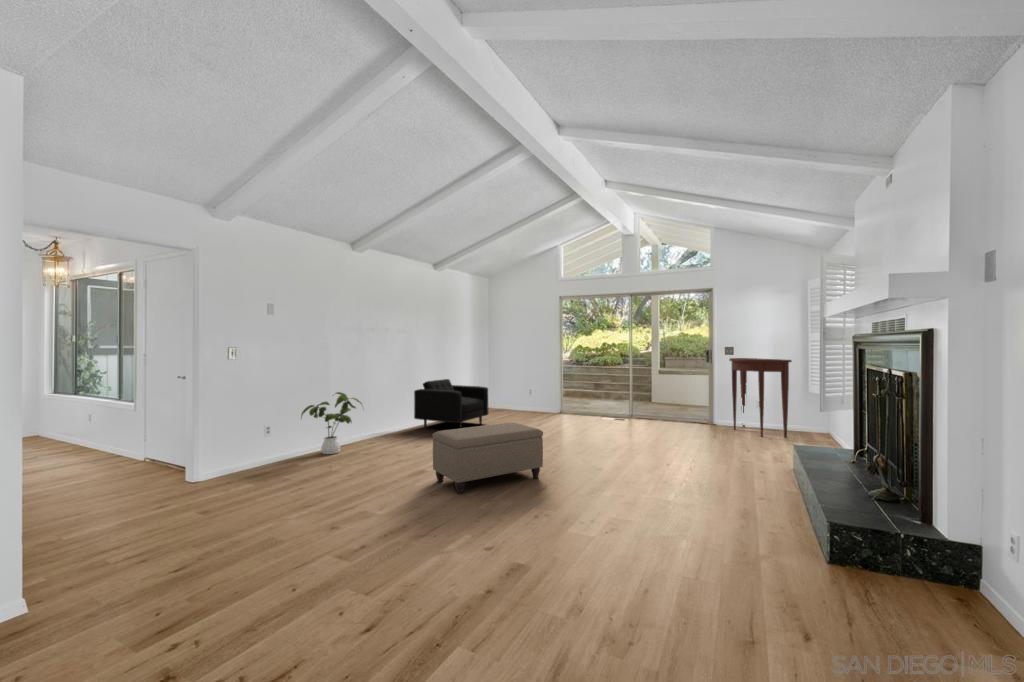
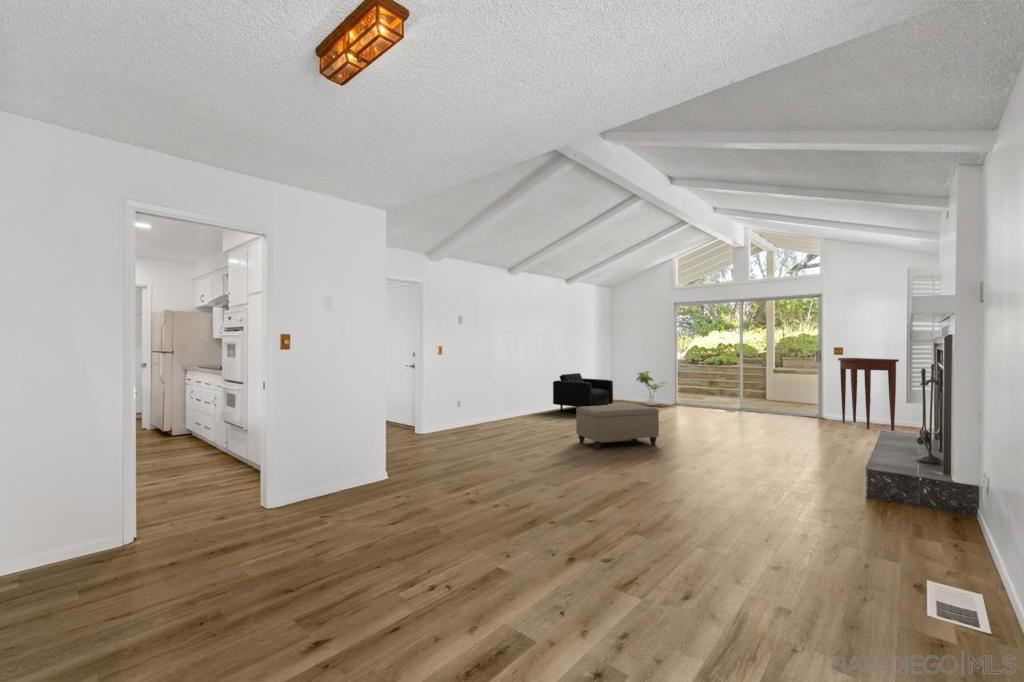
house plant: present [301,392,362,454] -> present [637,371,667,405]

